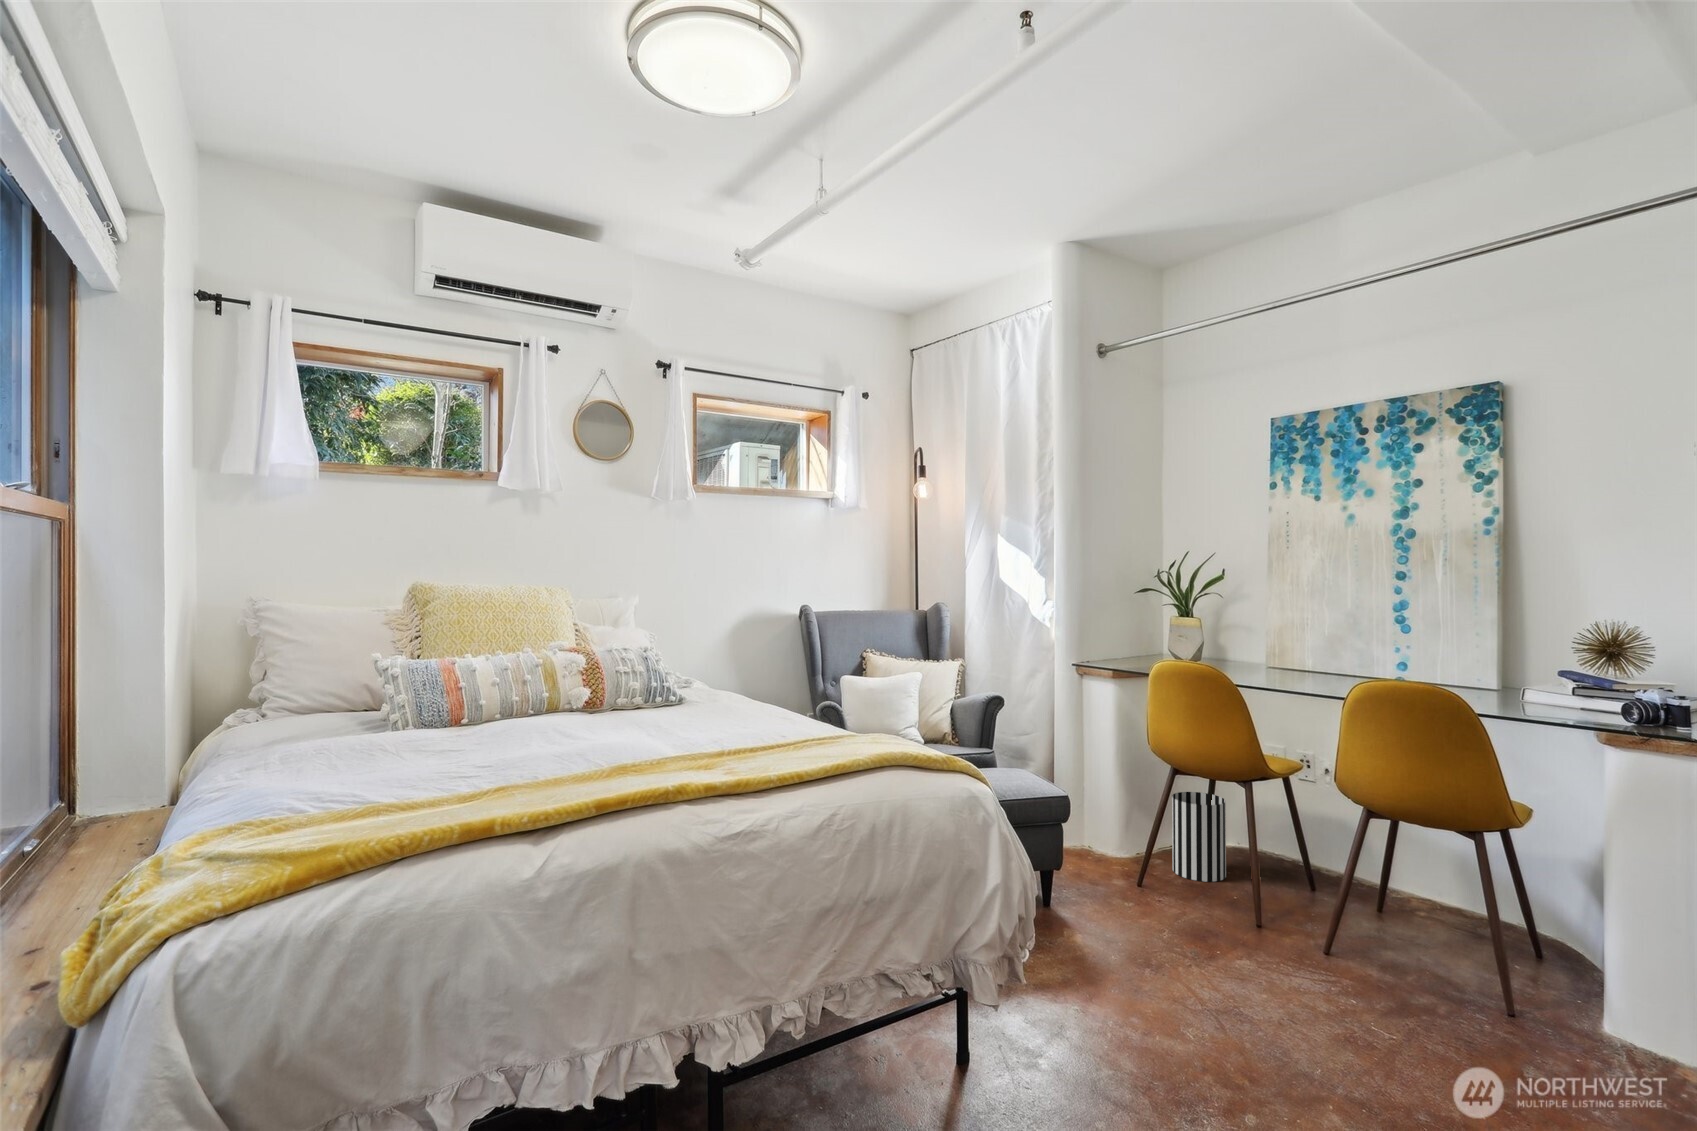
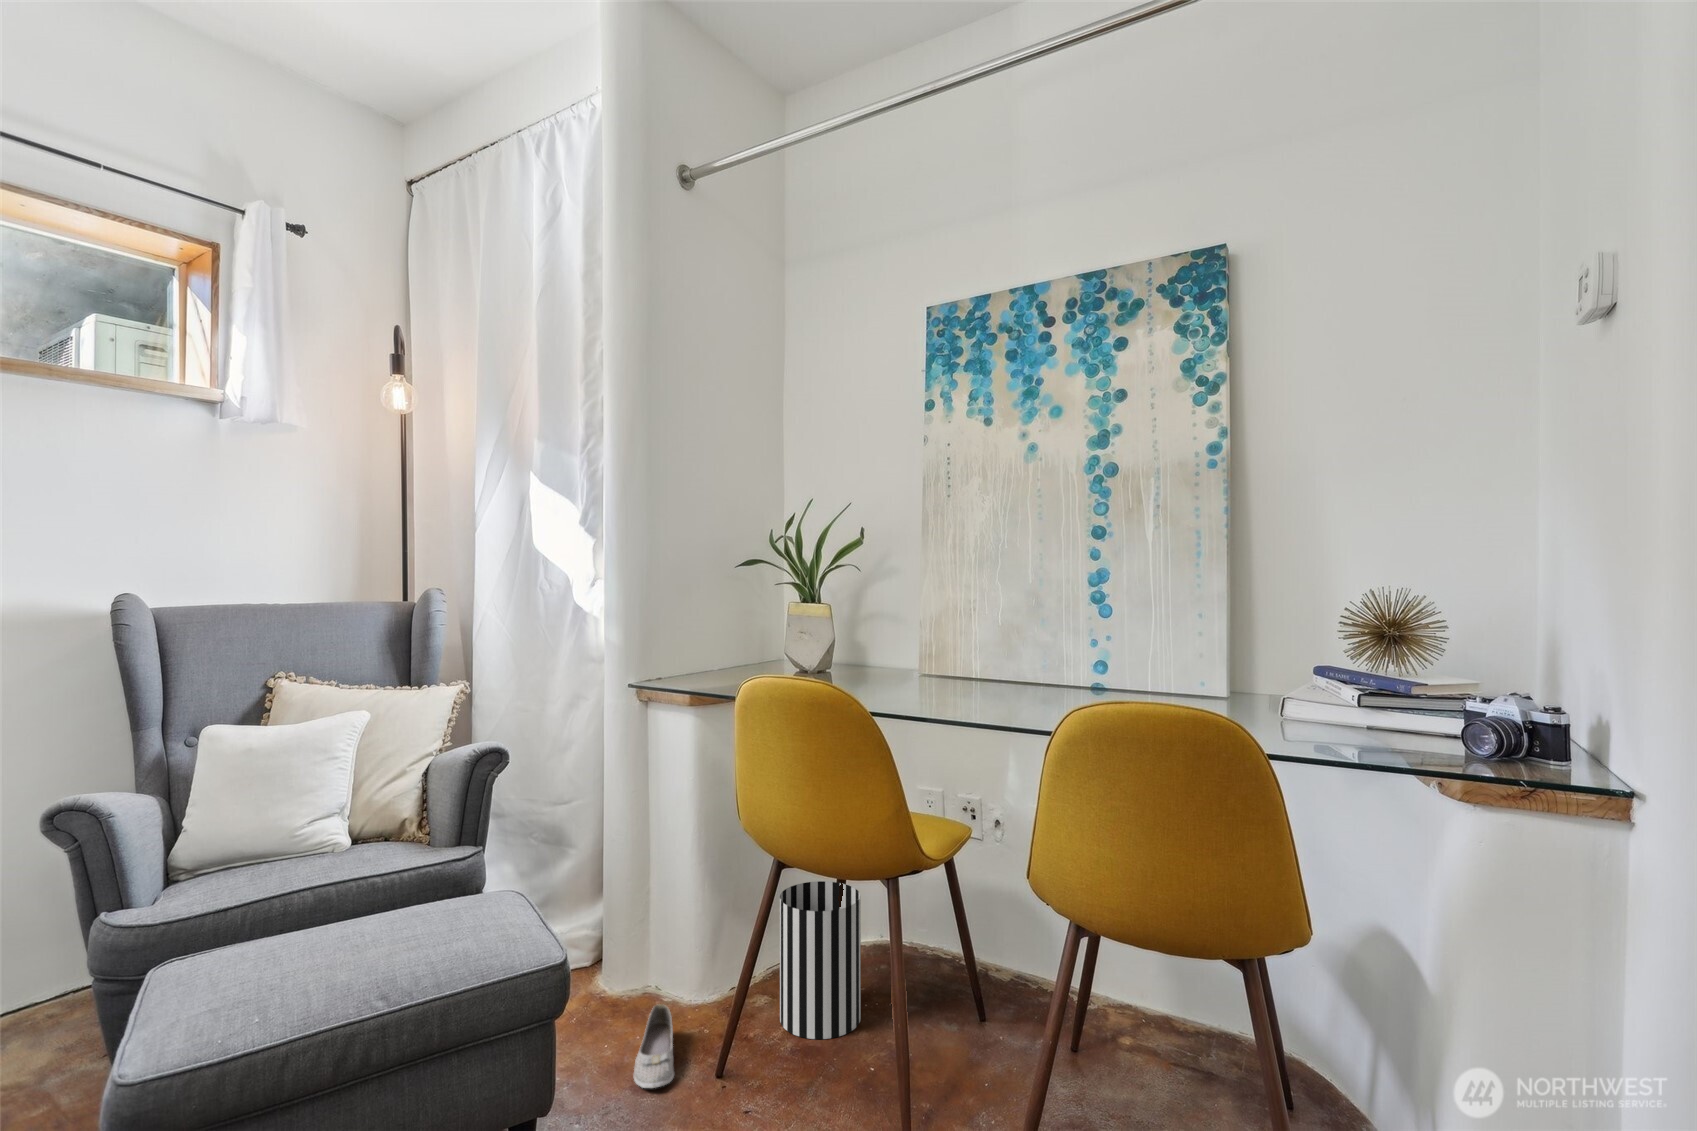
shoe: none [1090,848,1114,884] -> present [634,1004,674,1088]

